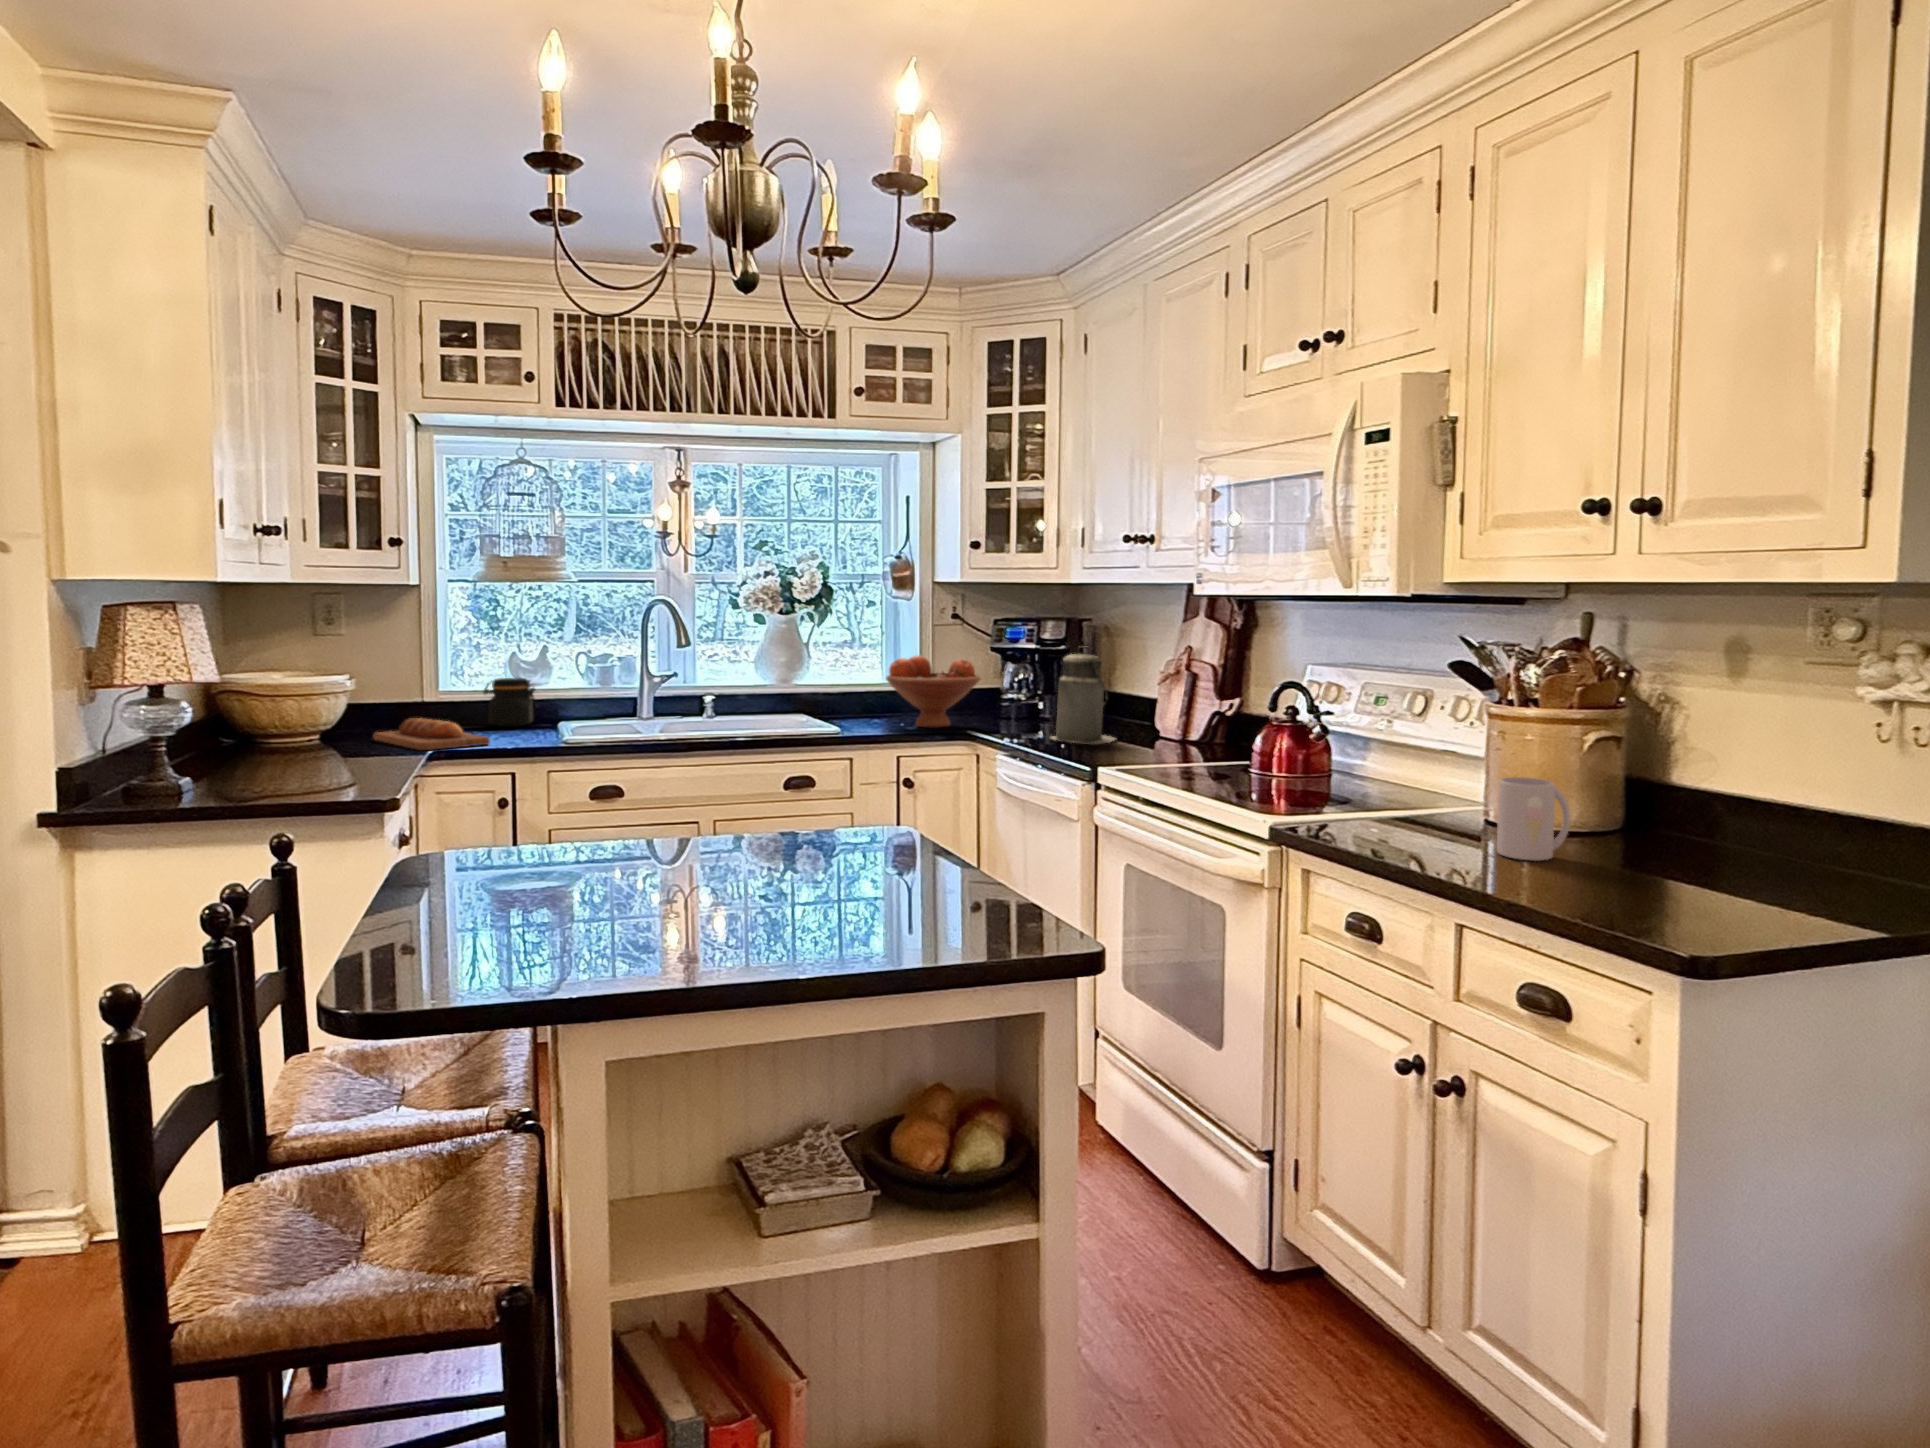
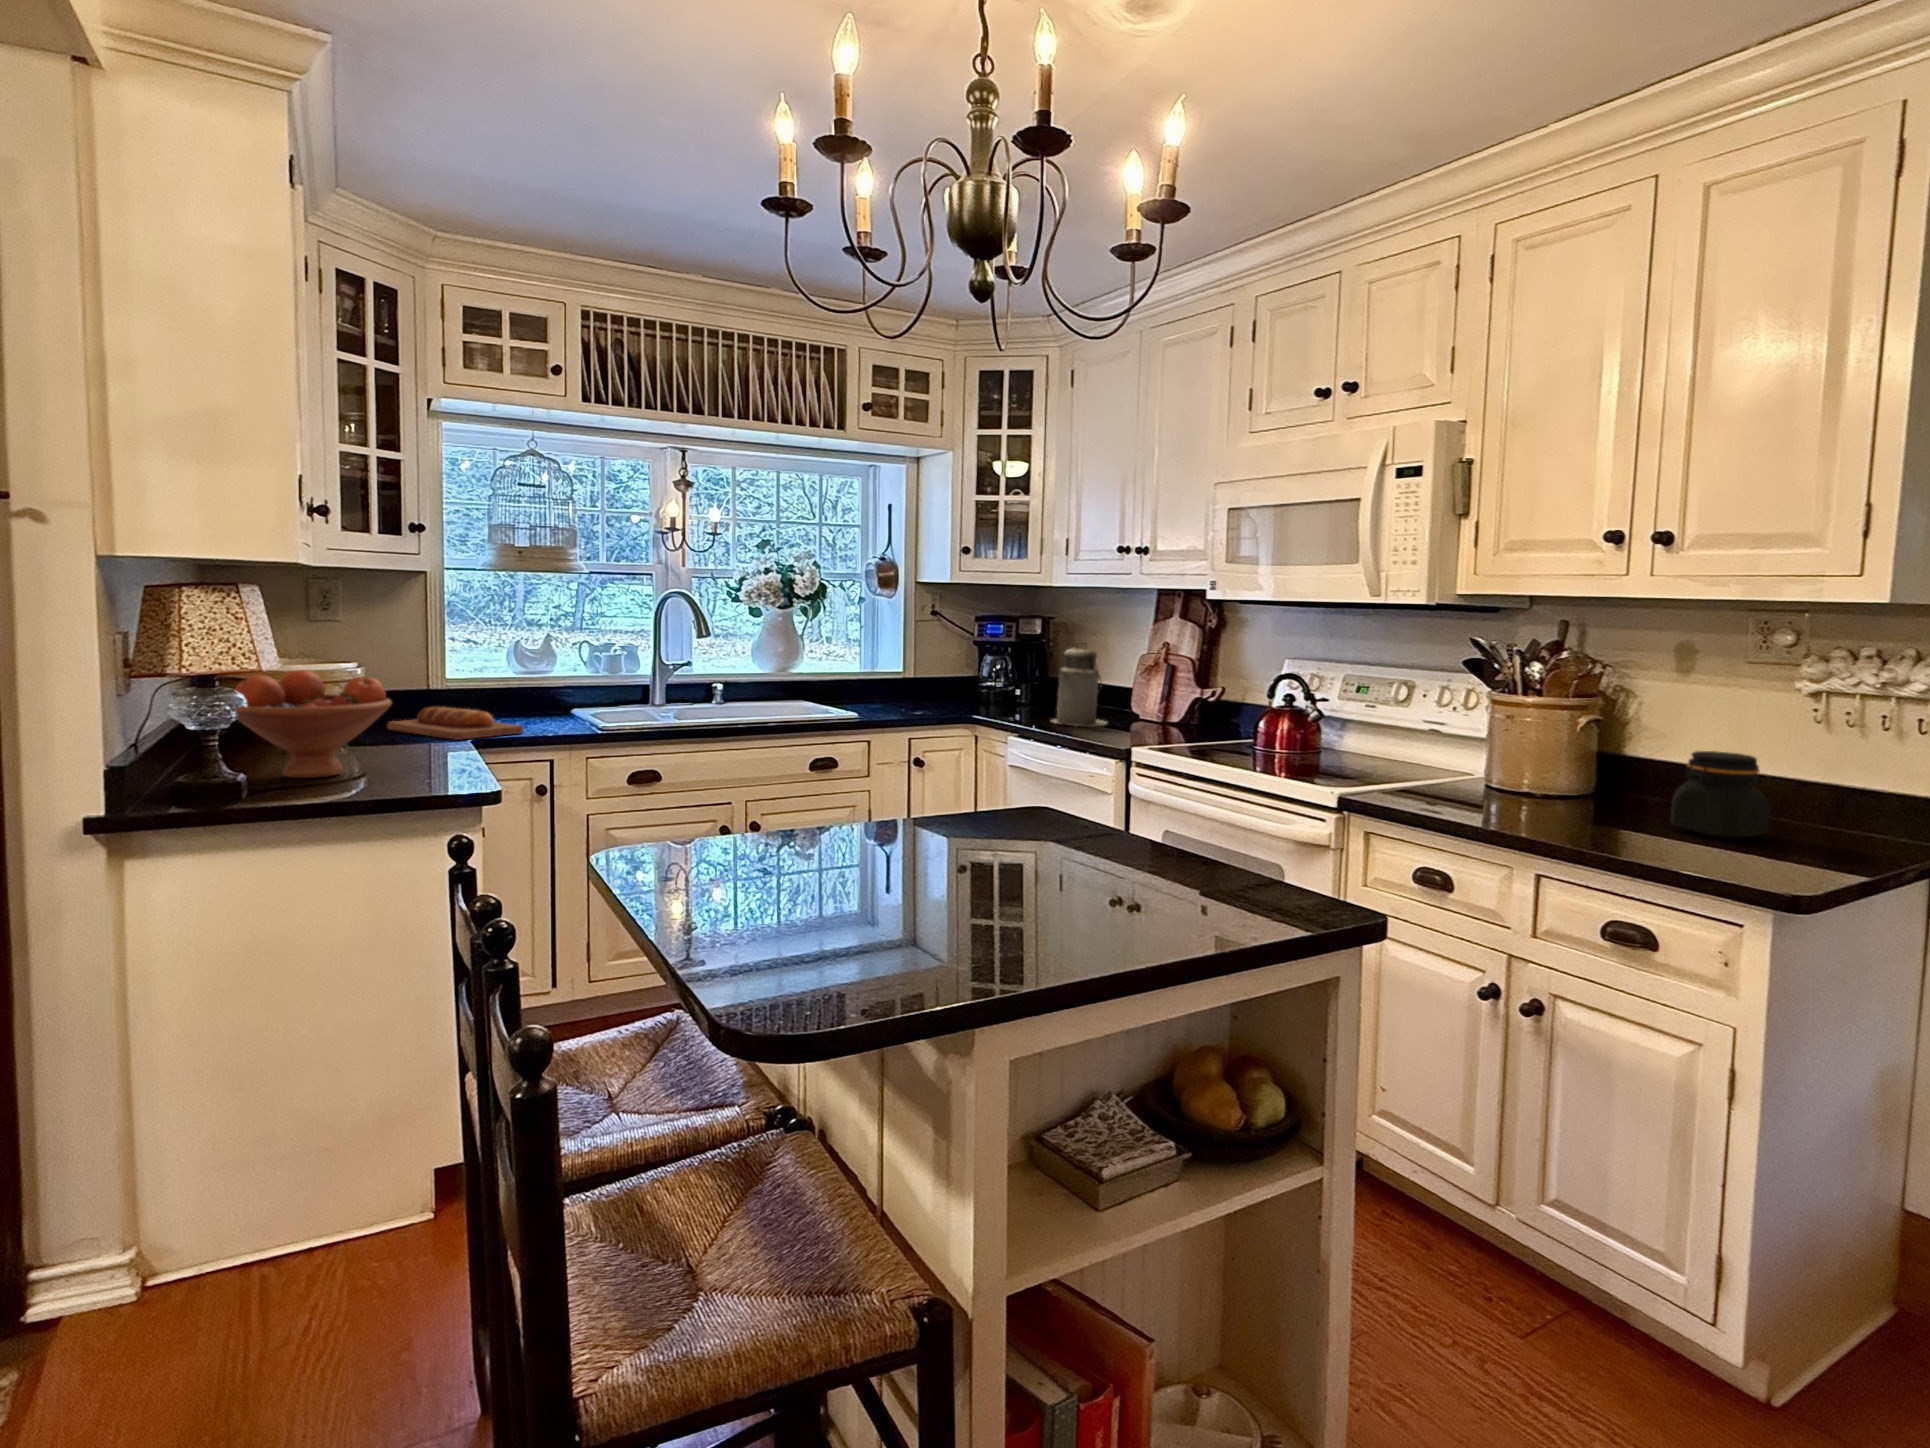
fruit bowl: present [886,655,981,728] -> present [235,670,392,778]
jar: present [483,678,537,727] -> present [1671,751,1770,838]
mug: present [1497,777,1570,861] -> none [1535,753,1593,820]

